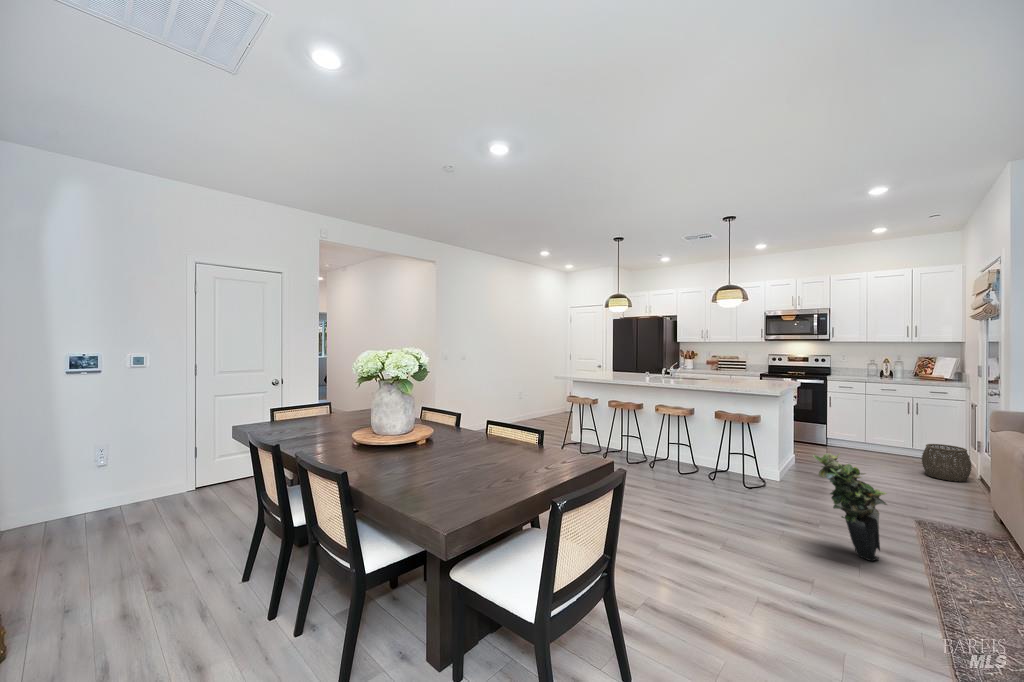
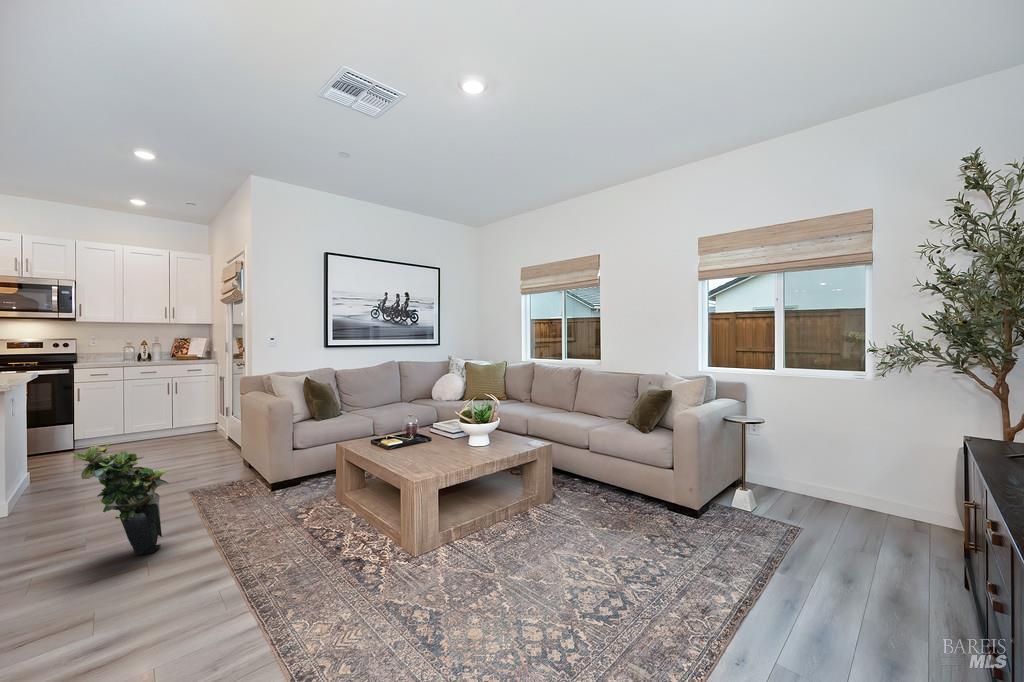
woven basket: present [922,444,972,482] -> none [183,415,224,449]

